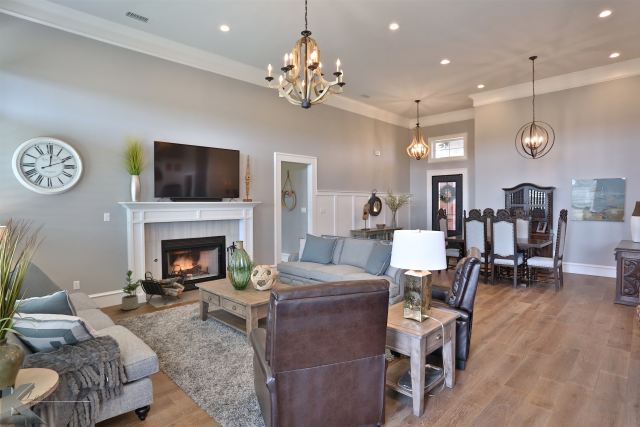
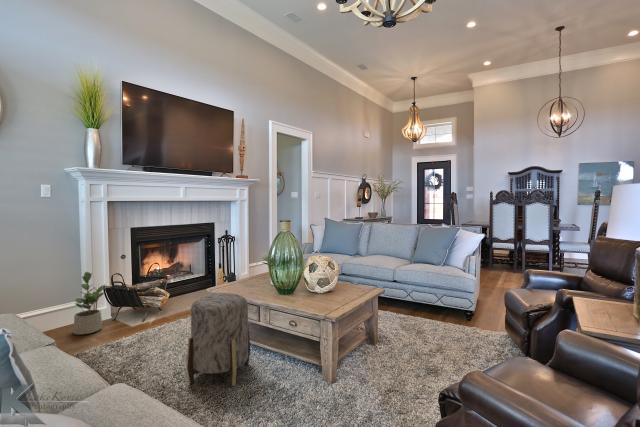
ottoman: none [171,287,213,343] -> present [186,293,250,386]

